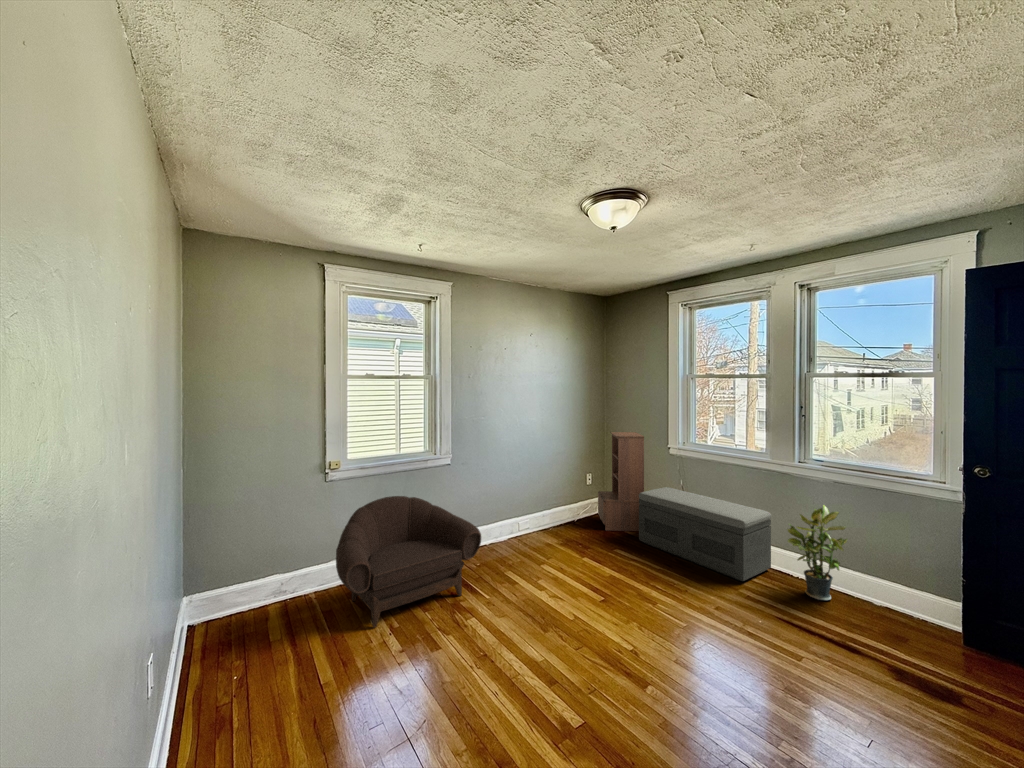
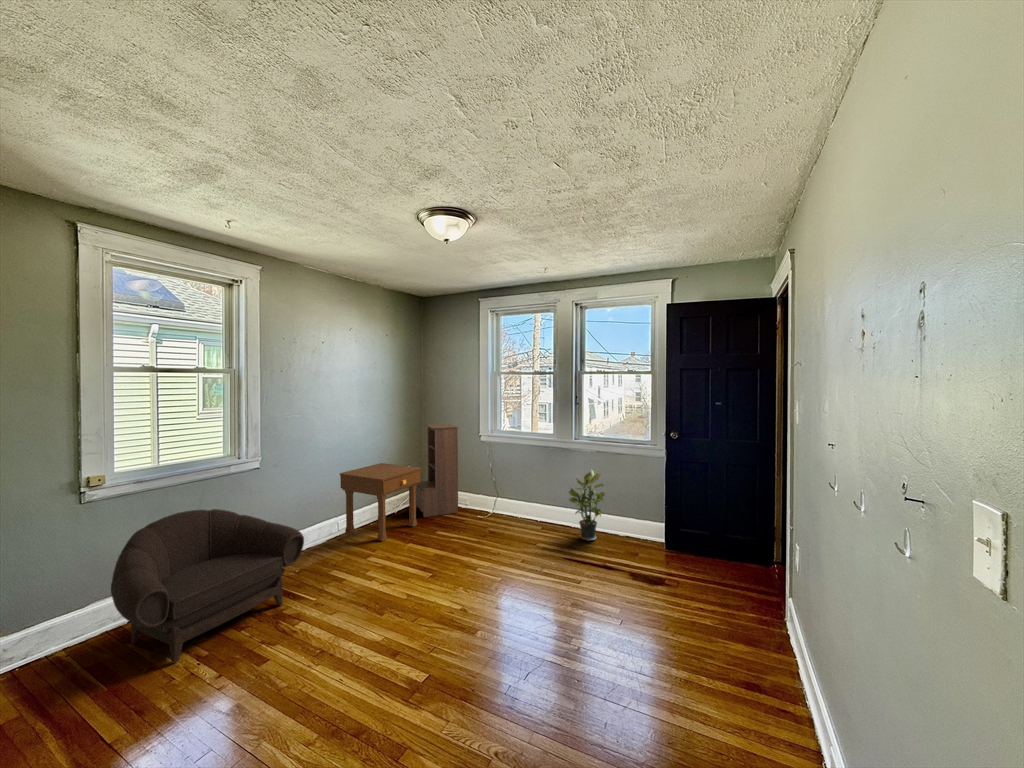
nightstand: none [522,468,602,549] -> present [340,463,421,541]
storage bench: present [639,487,771,582] -> none [455,471,557,538]

